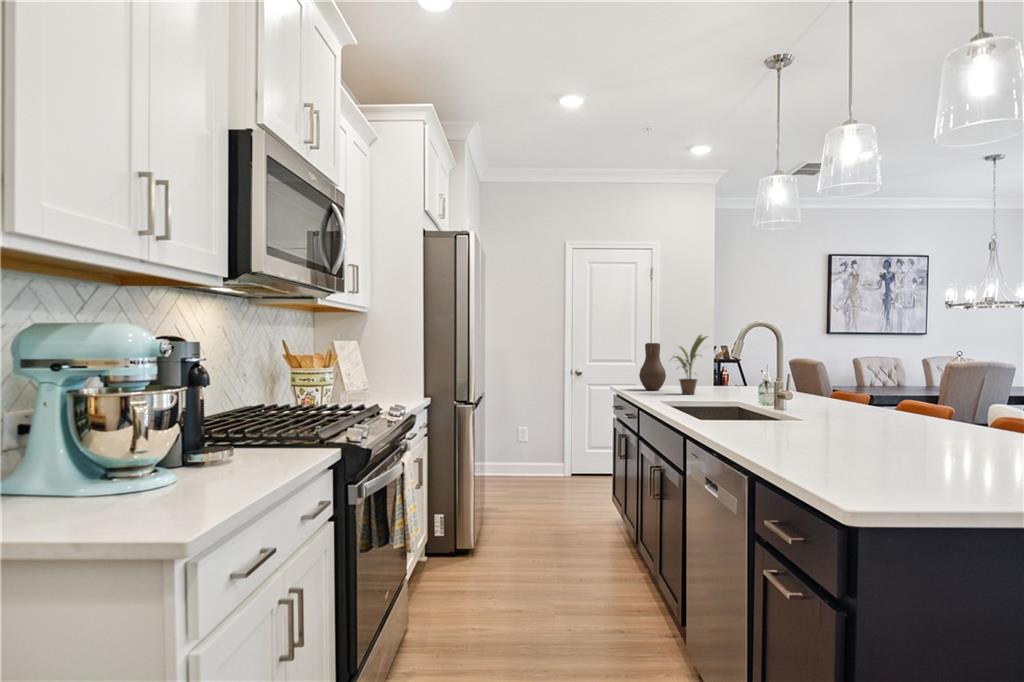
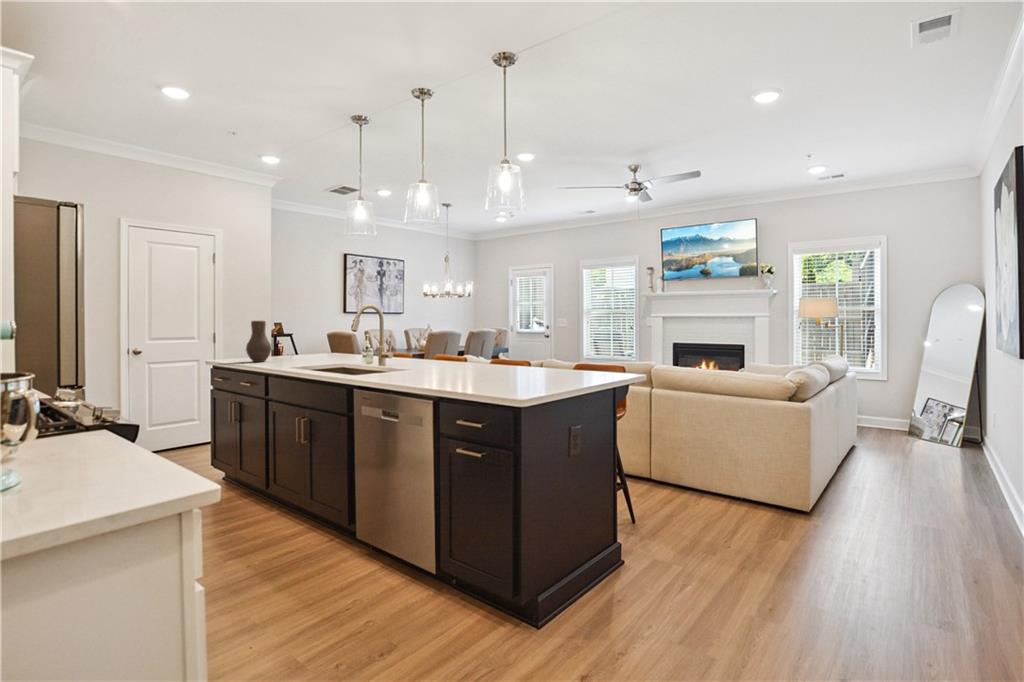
potted plant: present [673,335,708,394] -> none [279,314,318,362]

